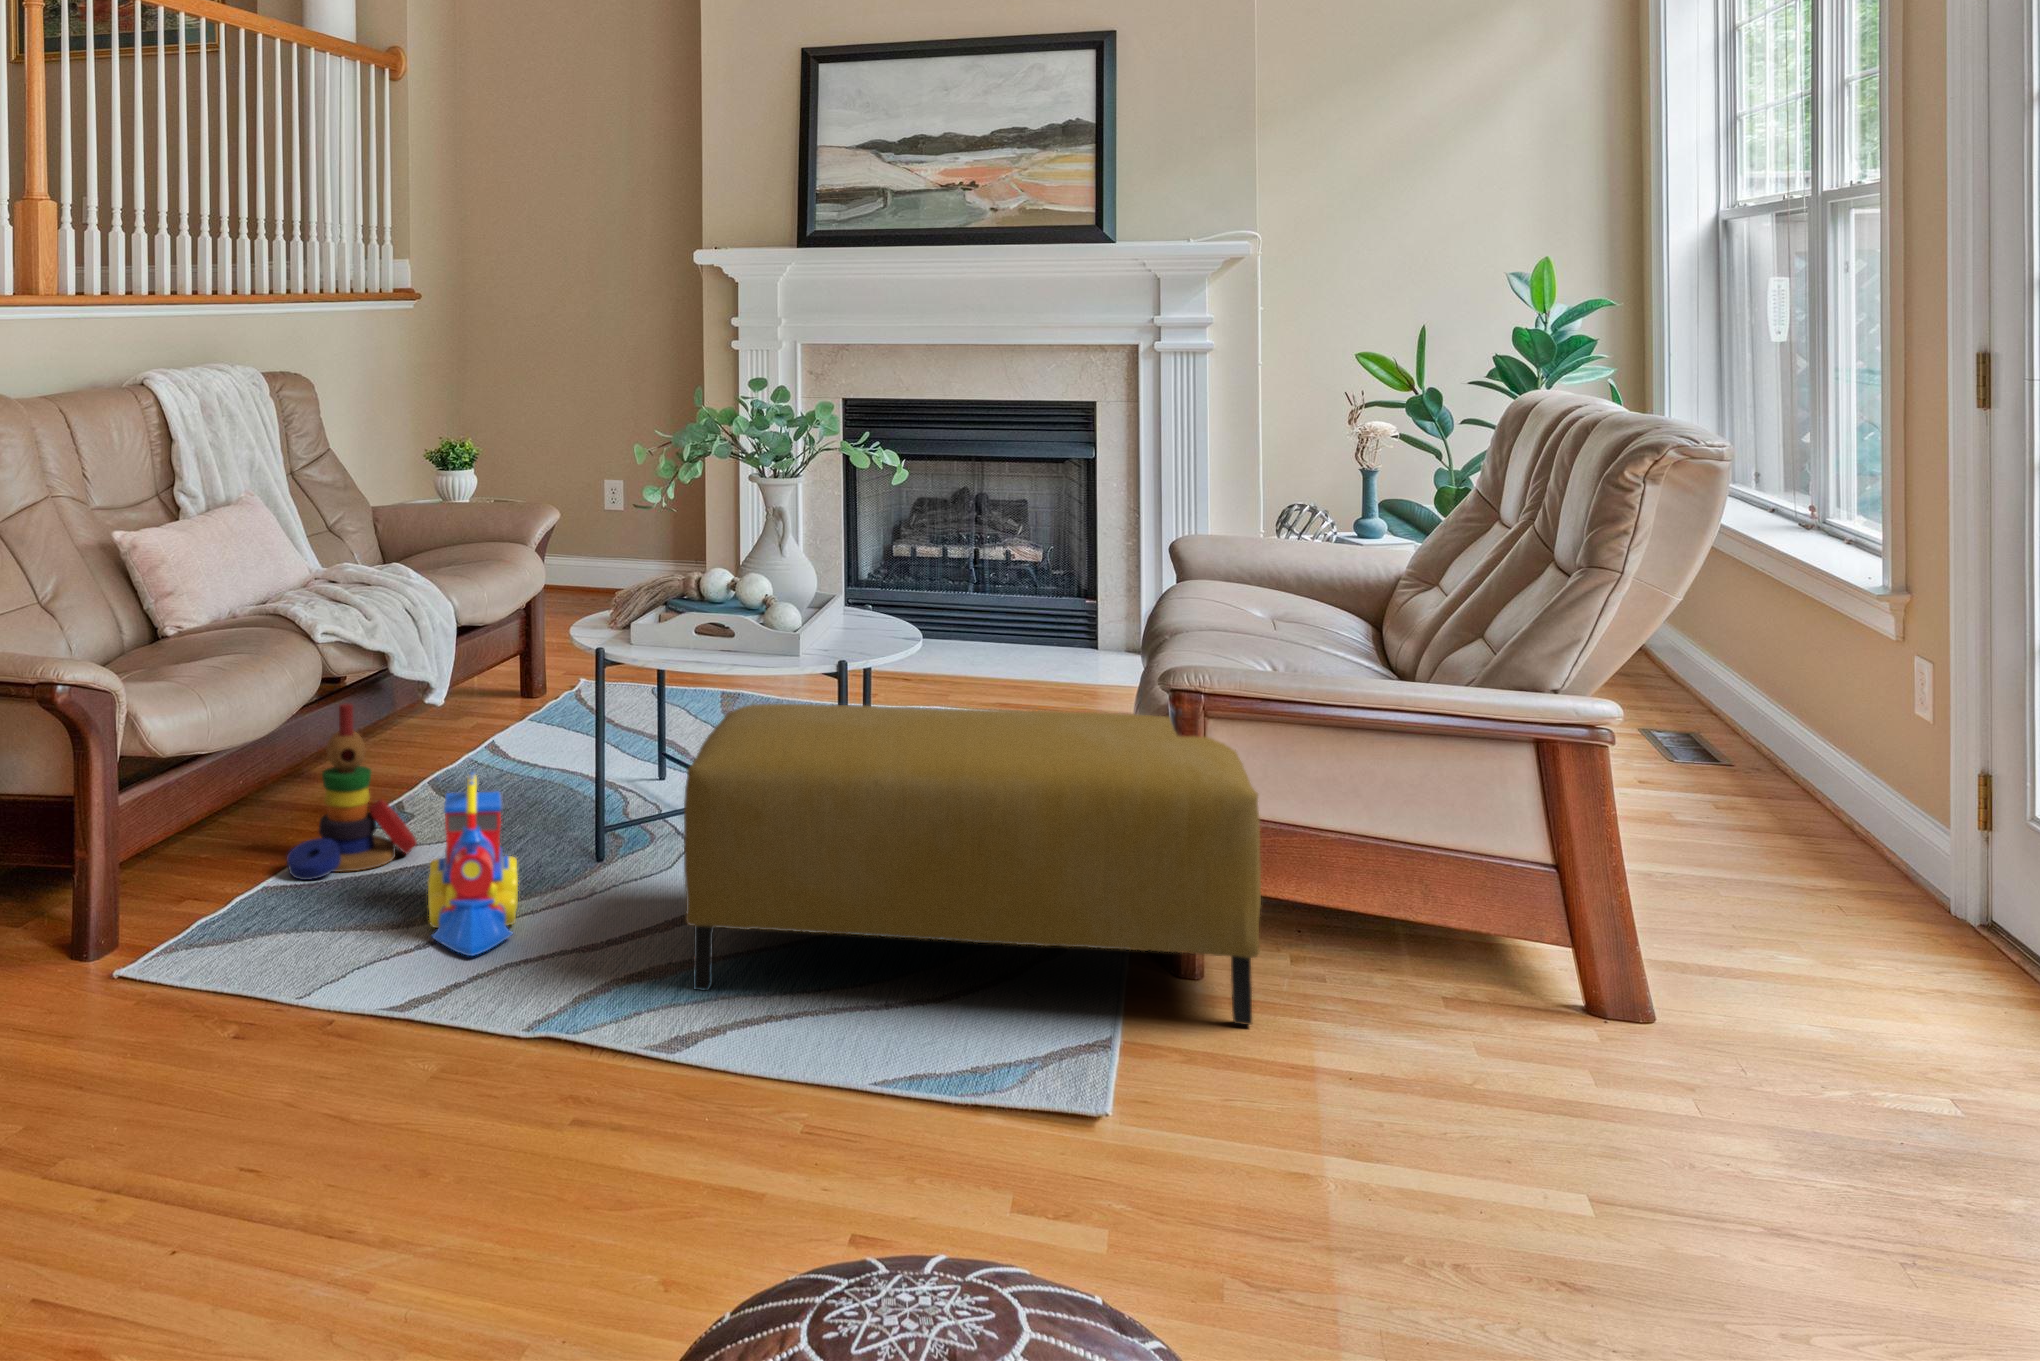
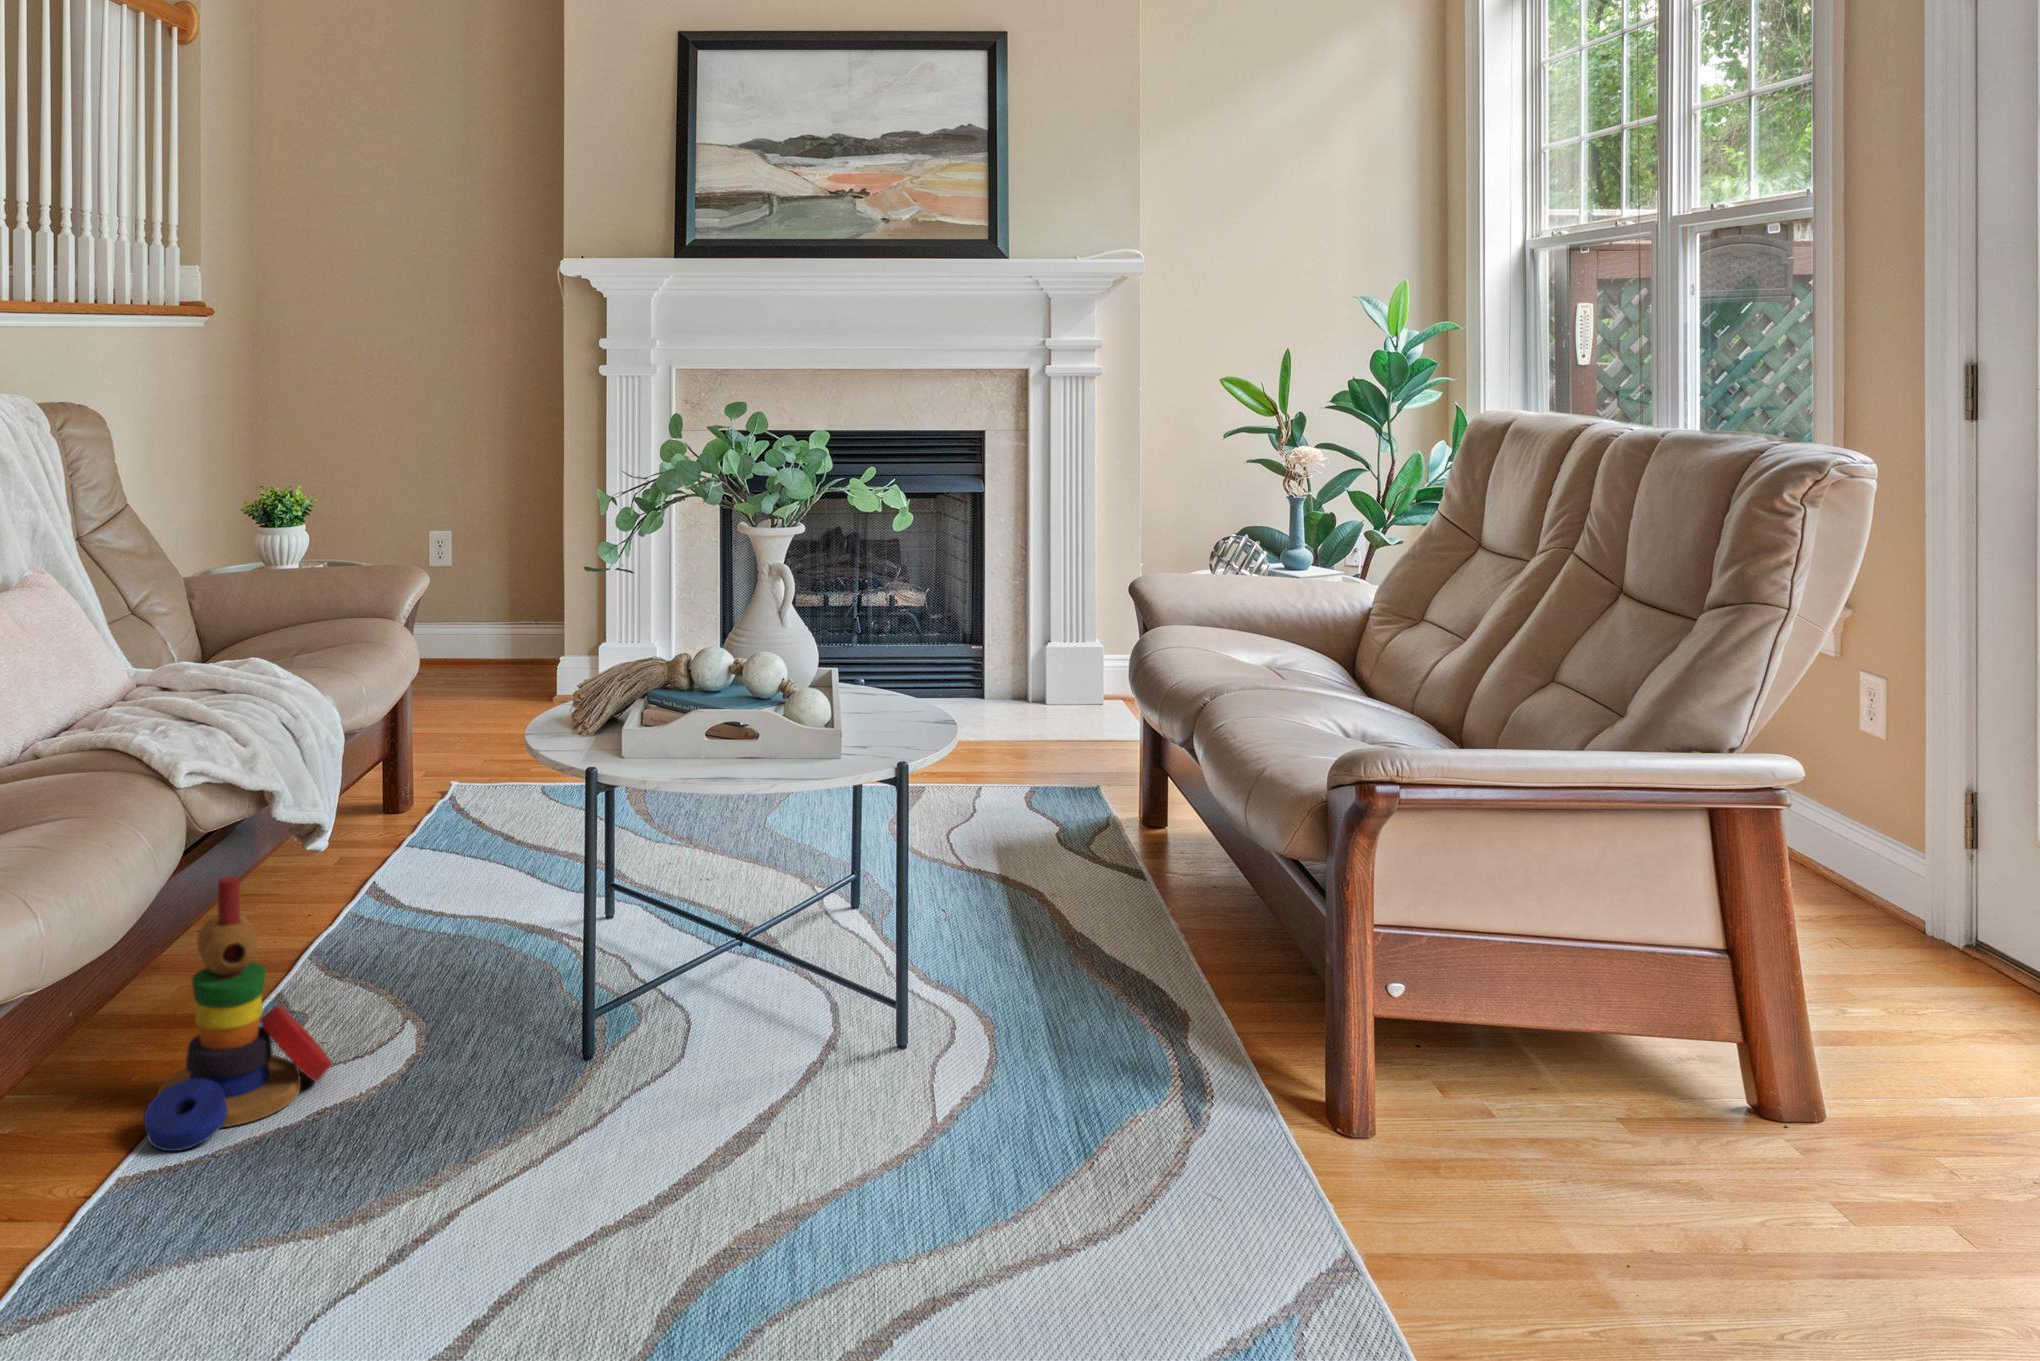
ottoman: present [684,704,1261,1025] -> none [792,829,1581,1301]
toy train: present [428,772,518,956] -> none [378,983,531,1284]

